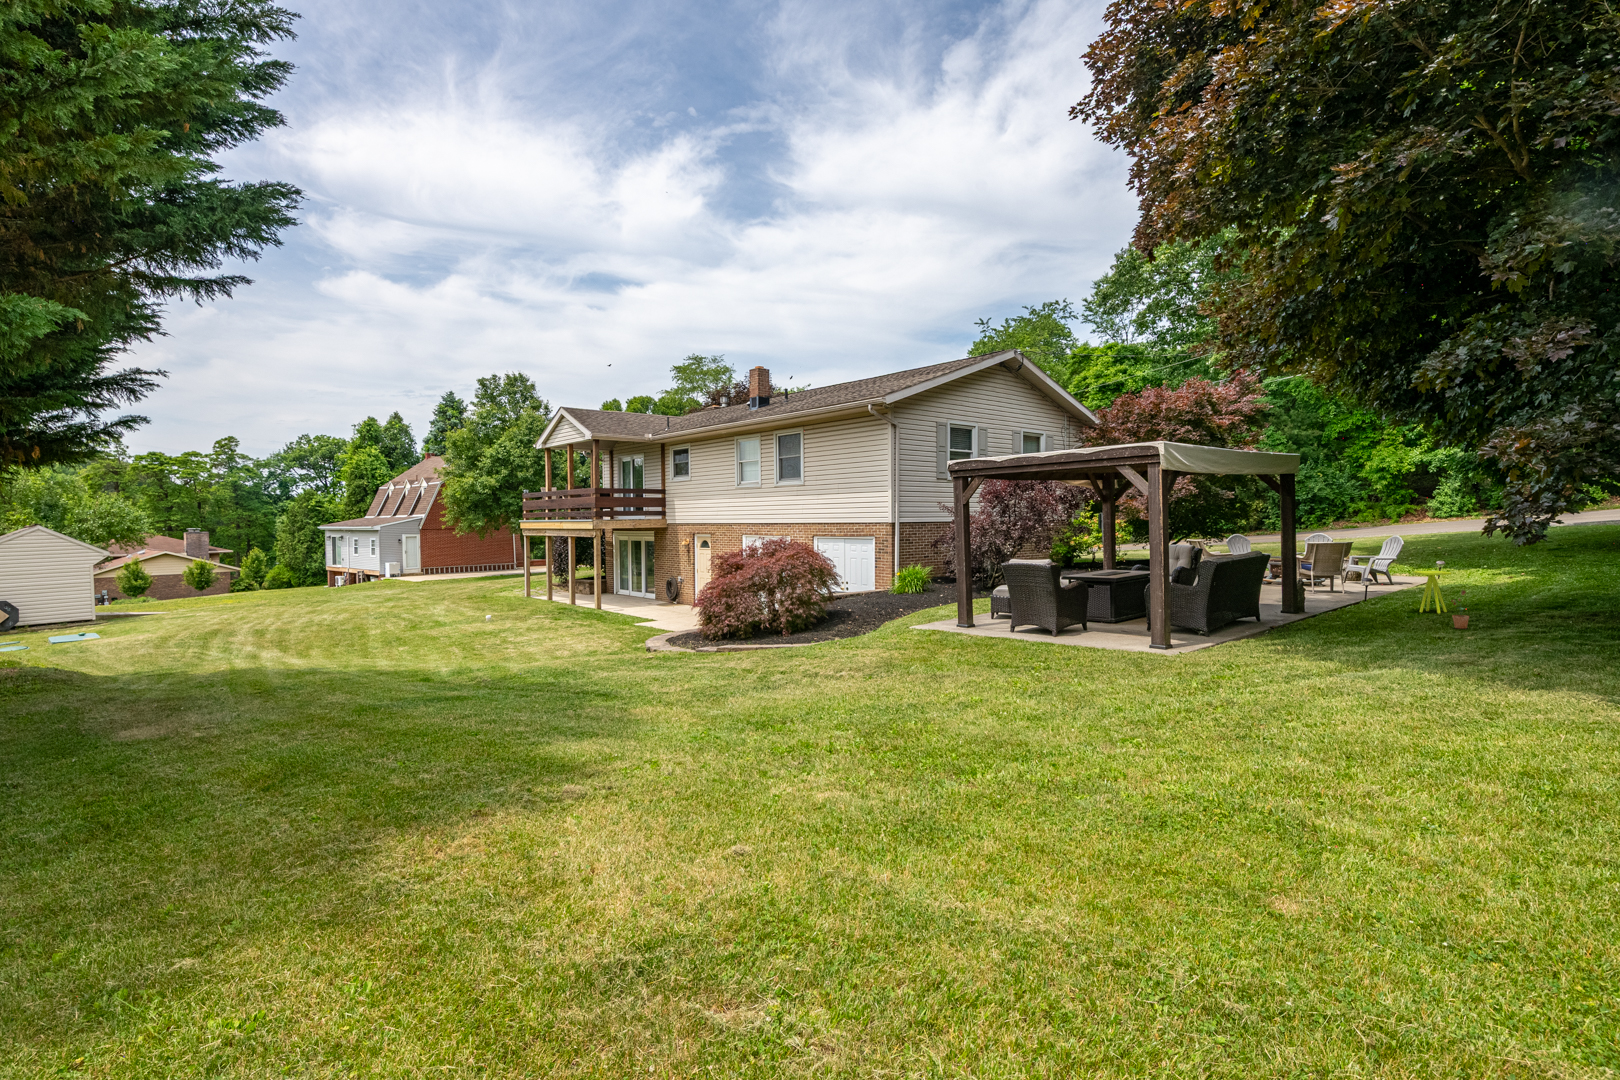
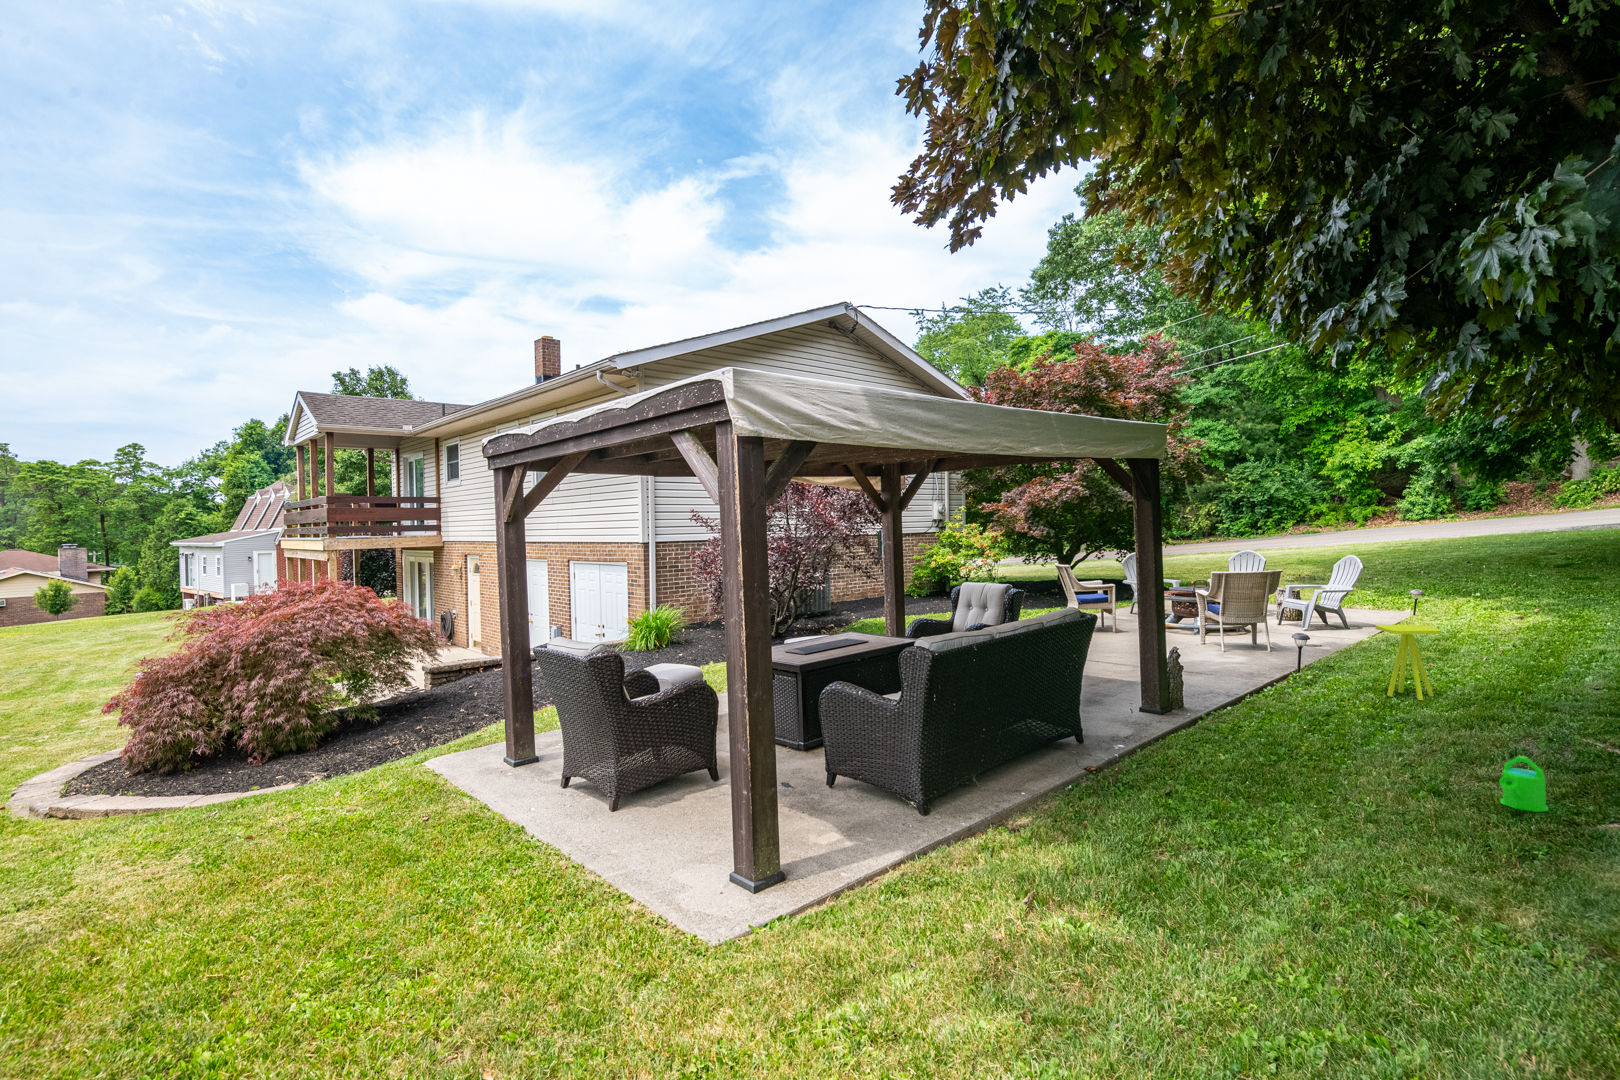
potted plant: present [1451,590,1469,629] -> none [1444,675,1481,751]
watering can: none [1473,619,1497,643] -> present [1499,756,1548,812]

